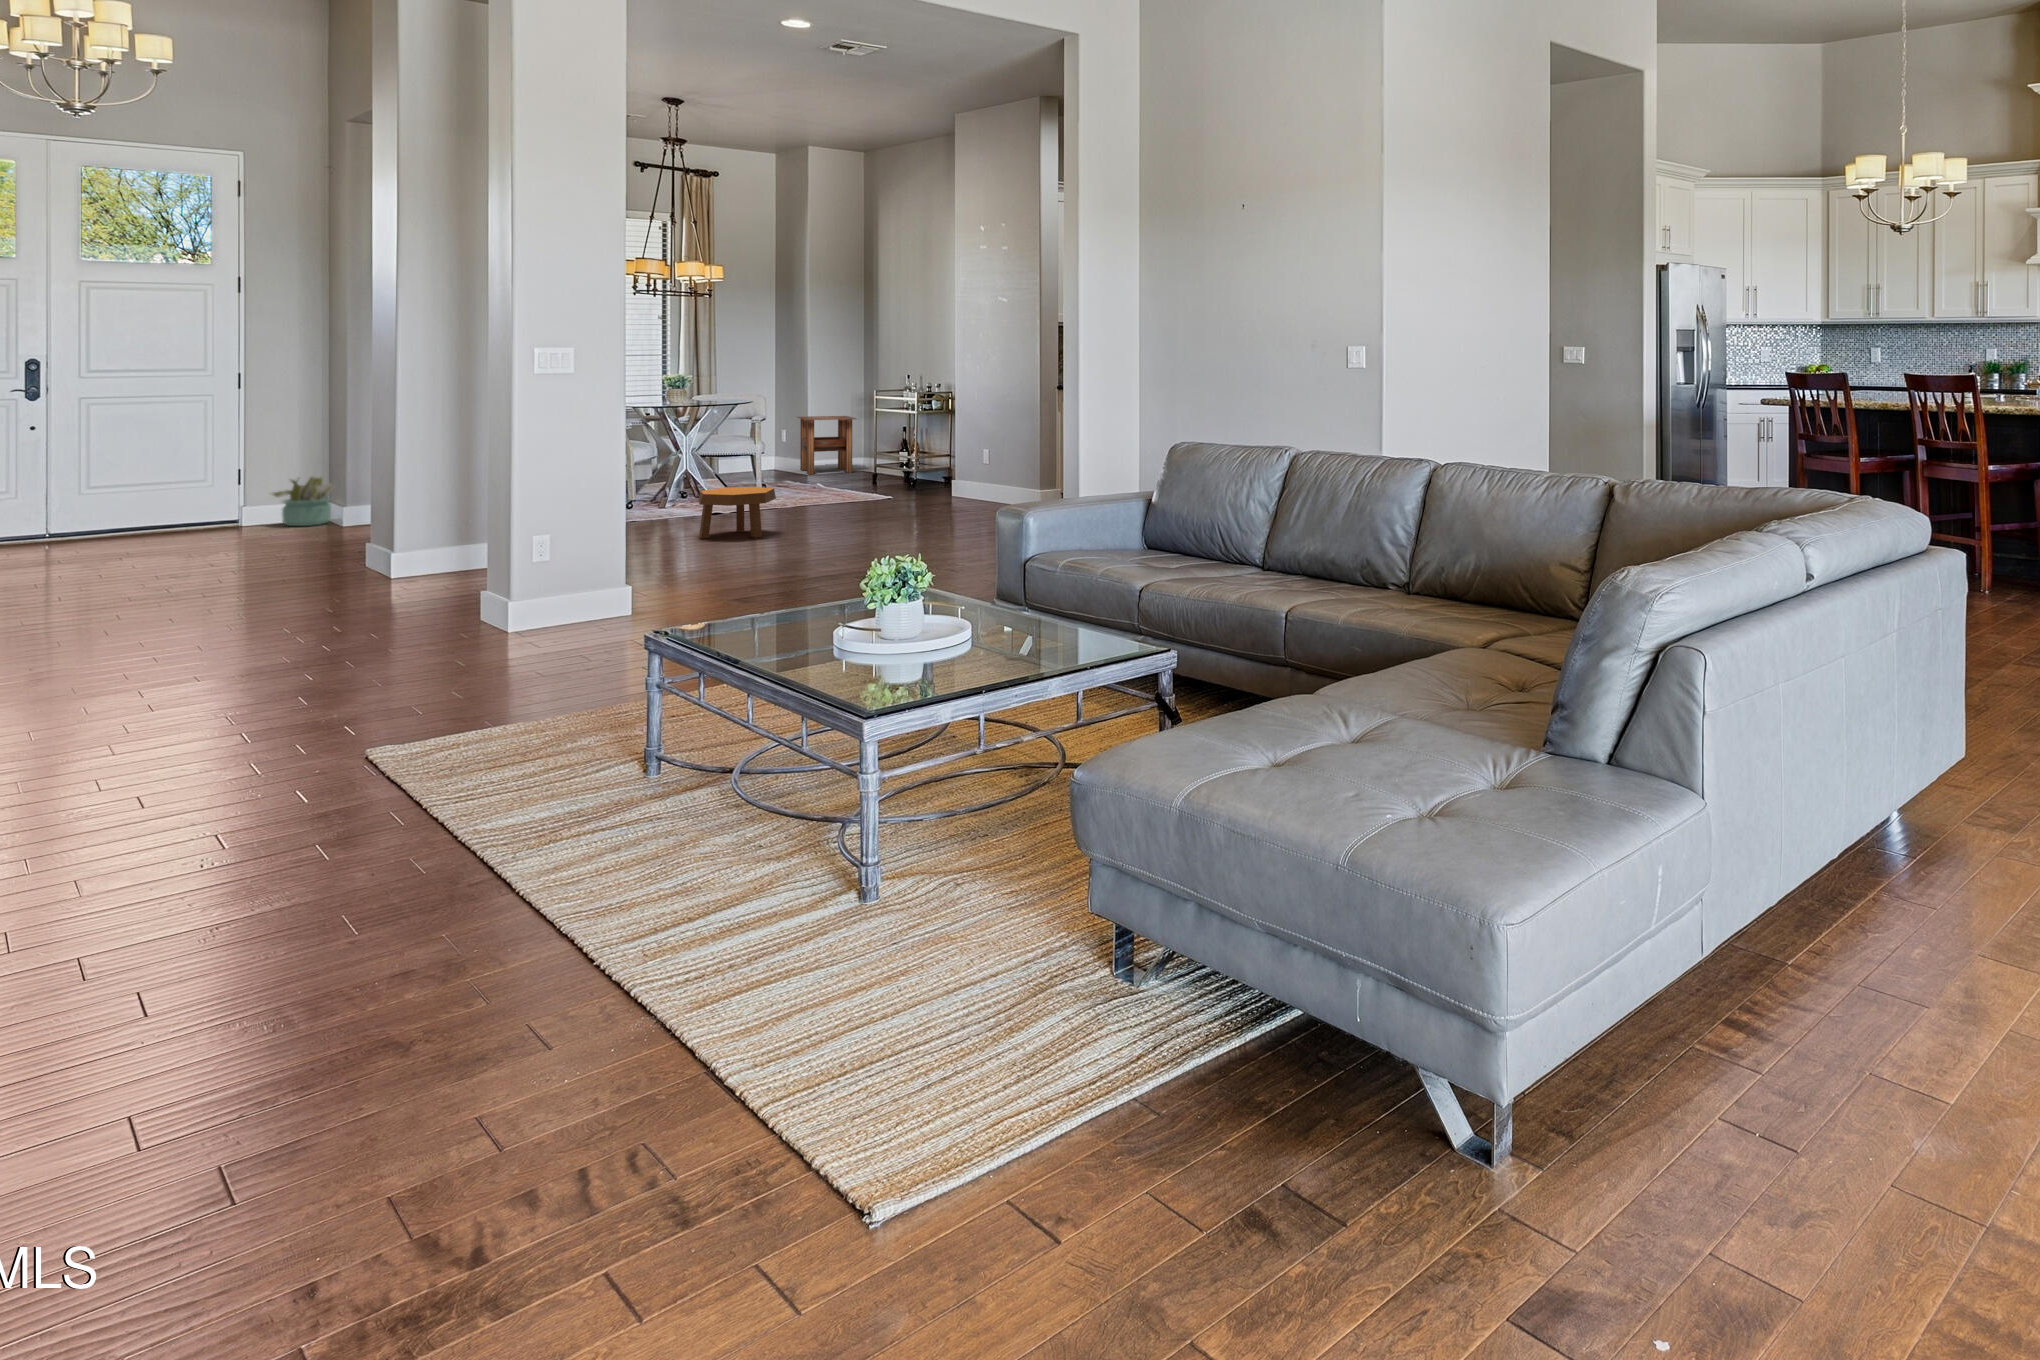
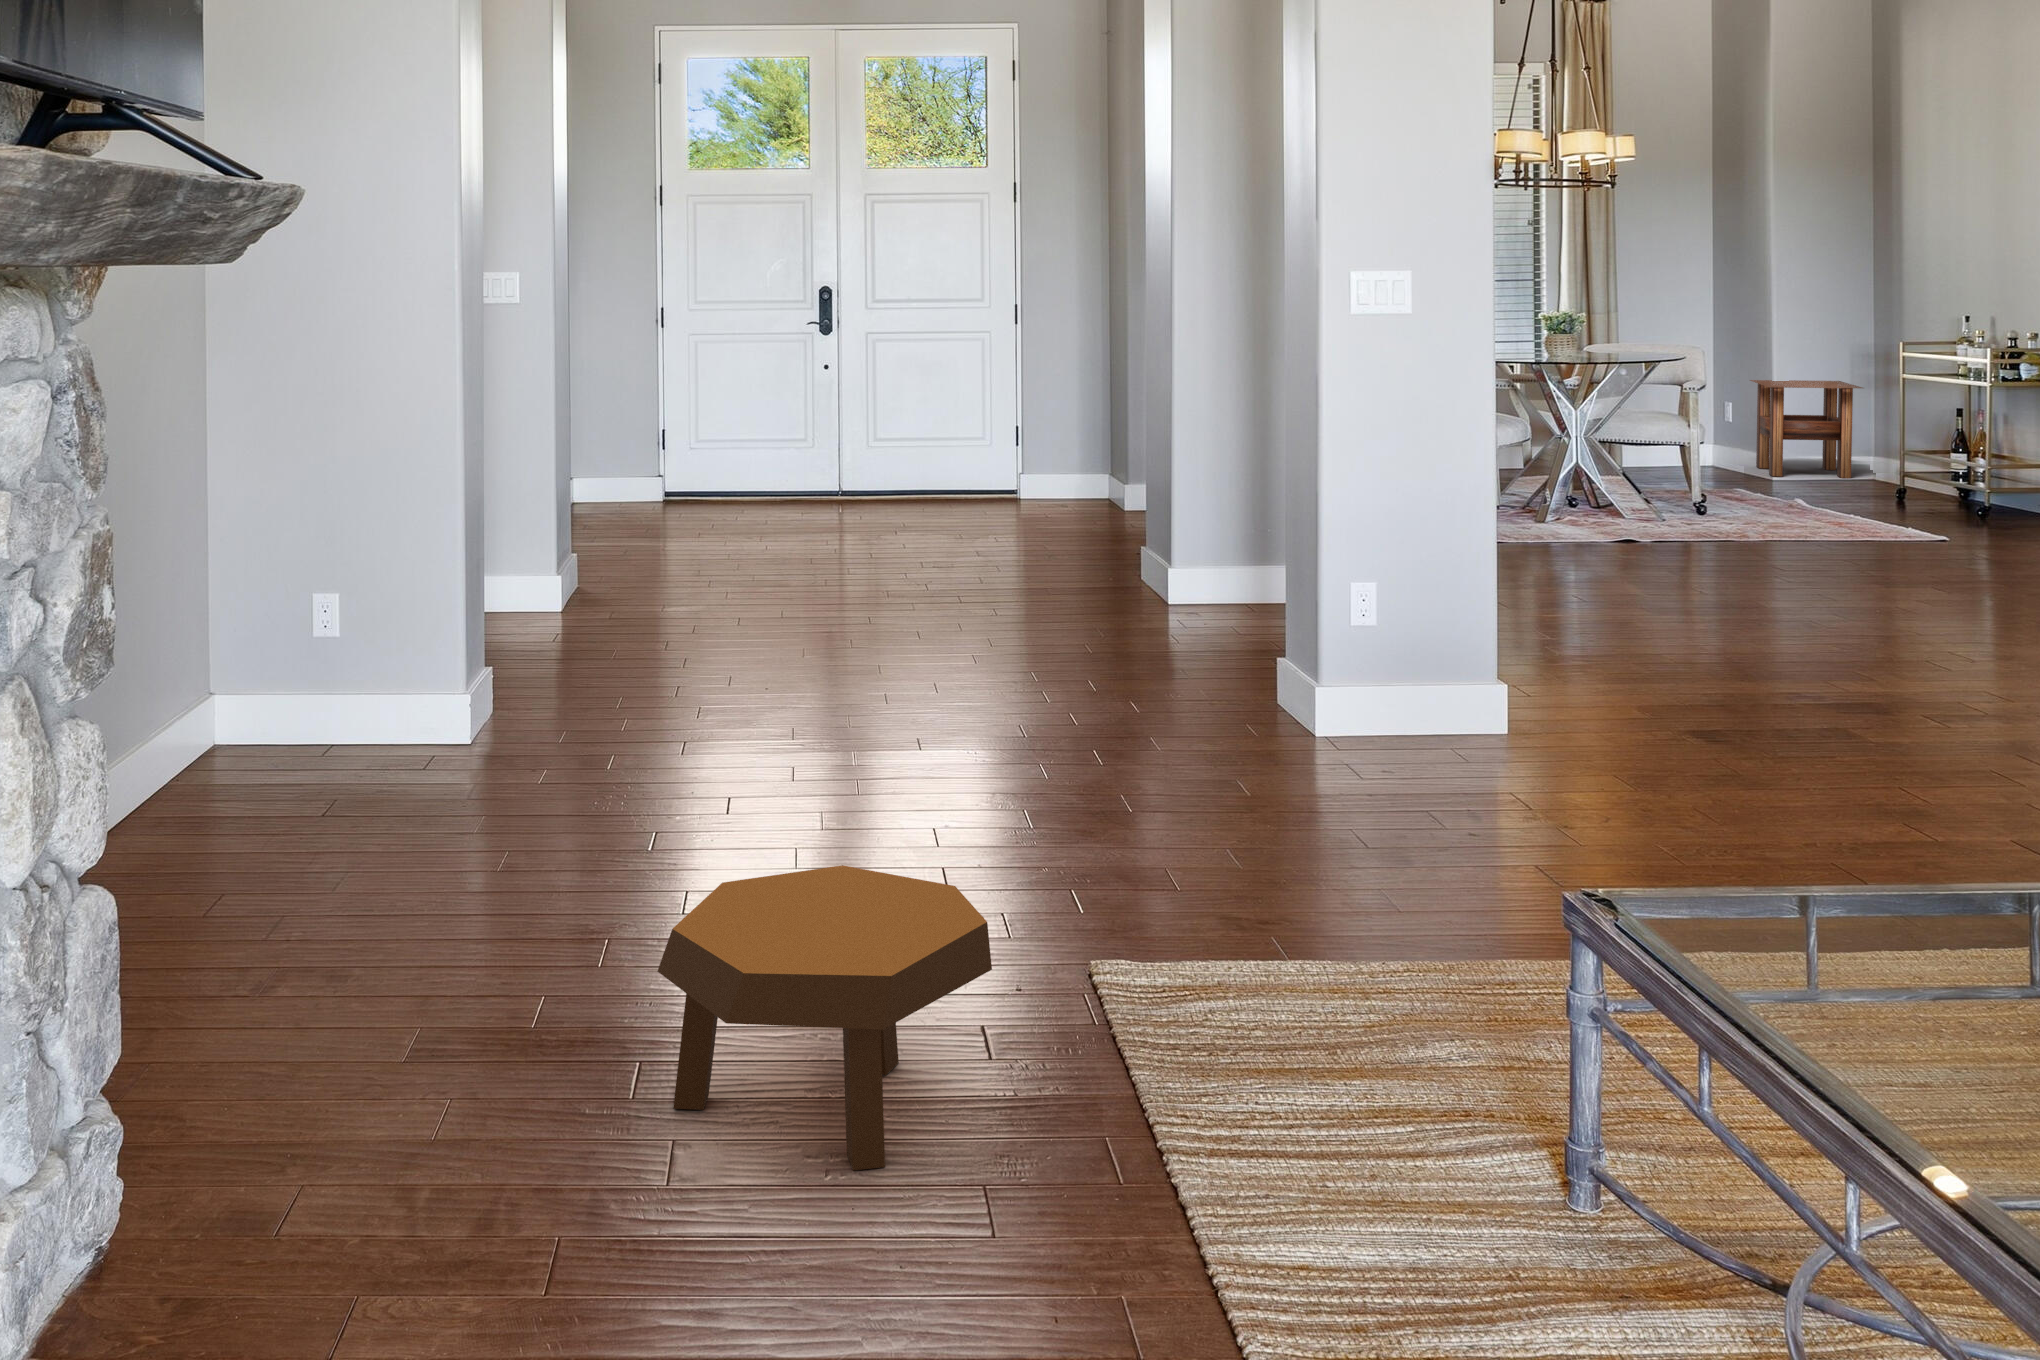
decorative plant: present [271,477,334,526] -> none [1045,444,1117,508]
footstool: present [698,487,776,539] -> present [658,865,992,1170]

